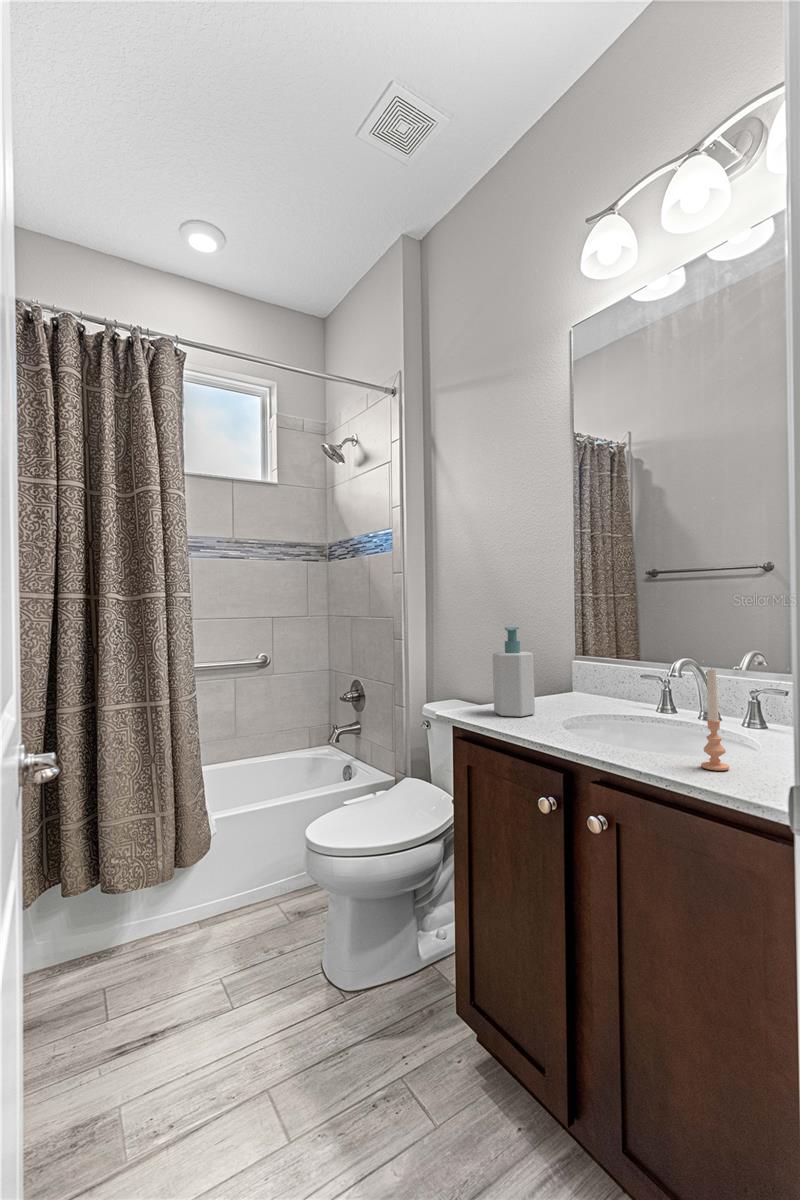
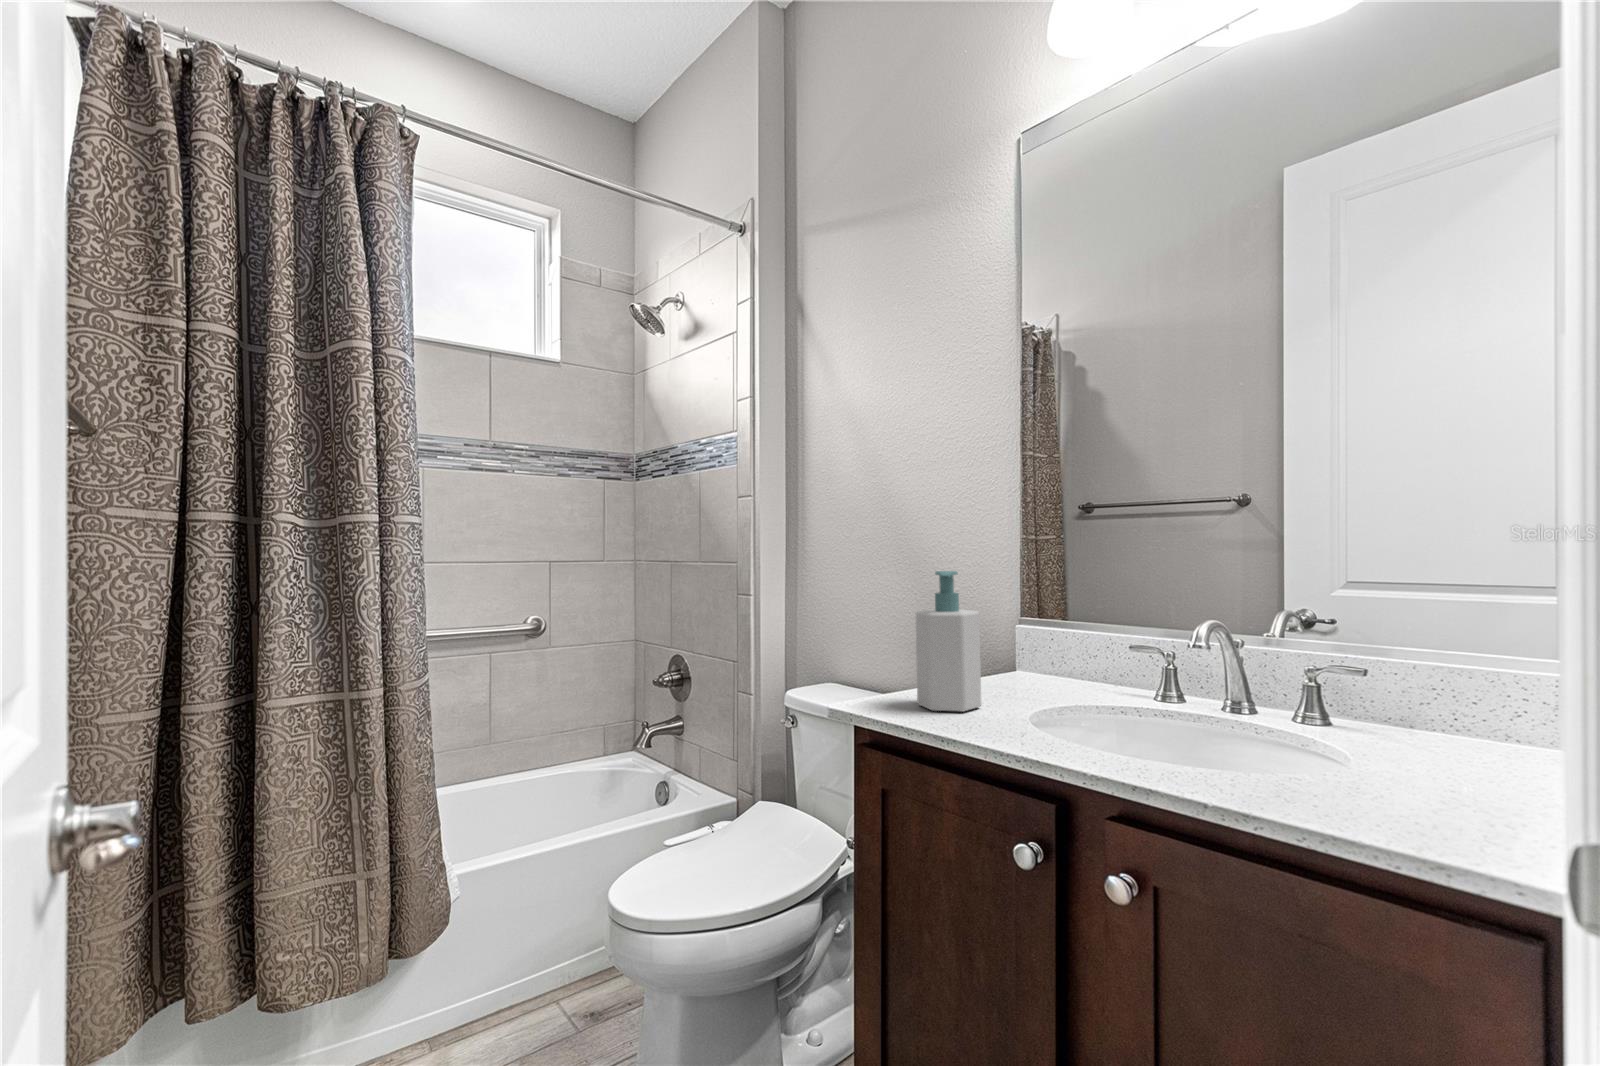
candle: present [701,669,729,770] -> none [1309,638,1359,810]

